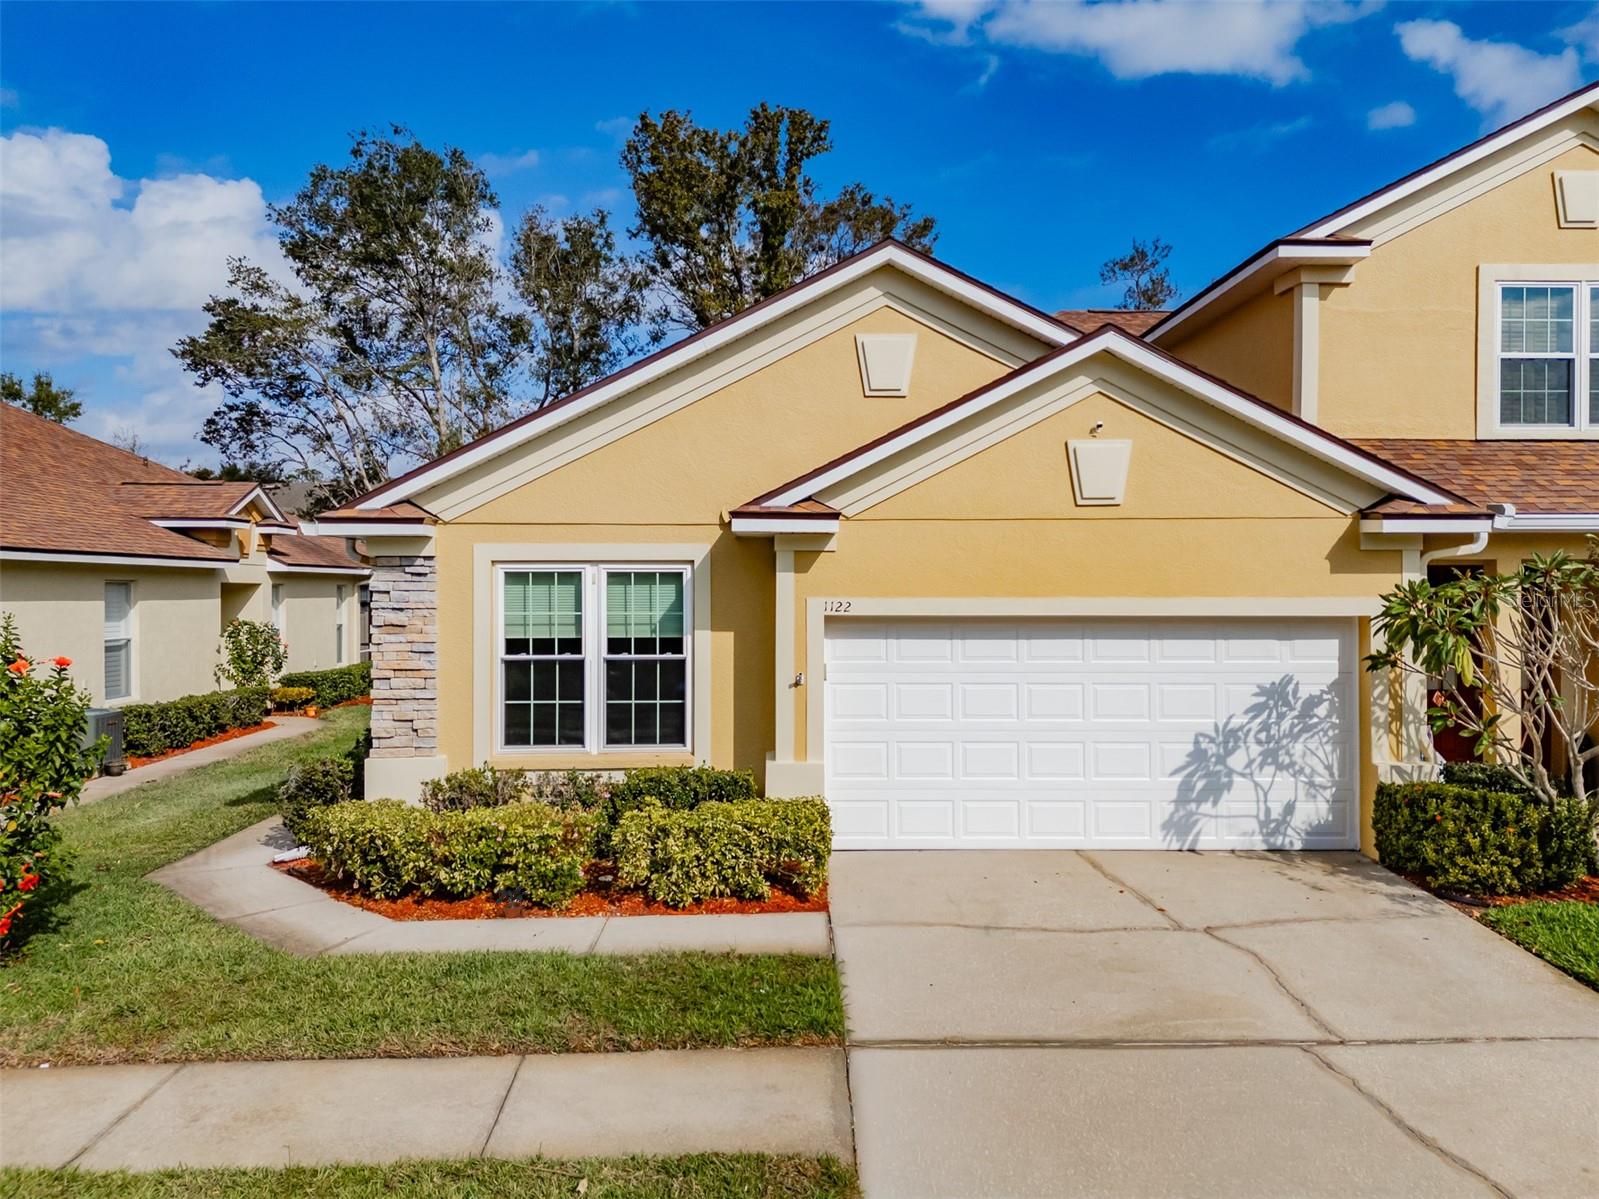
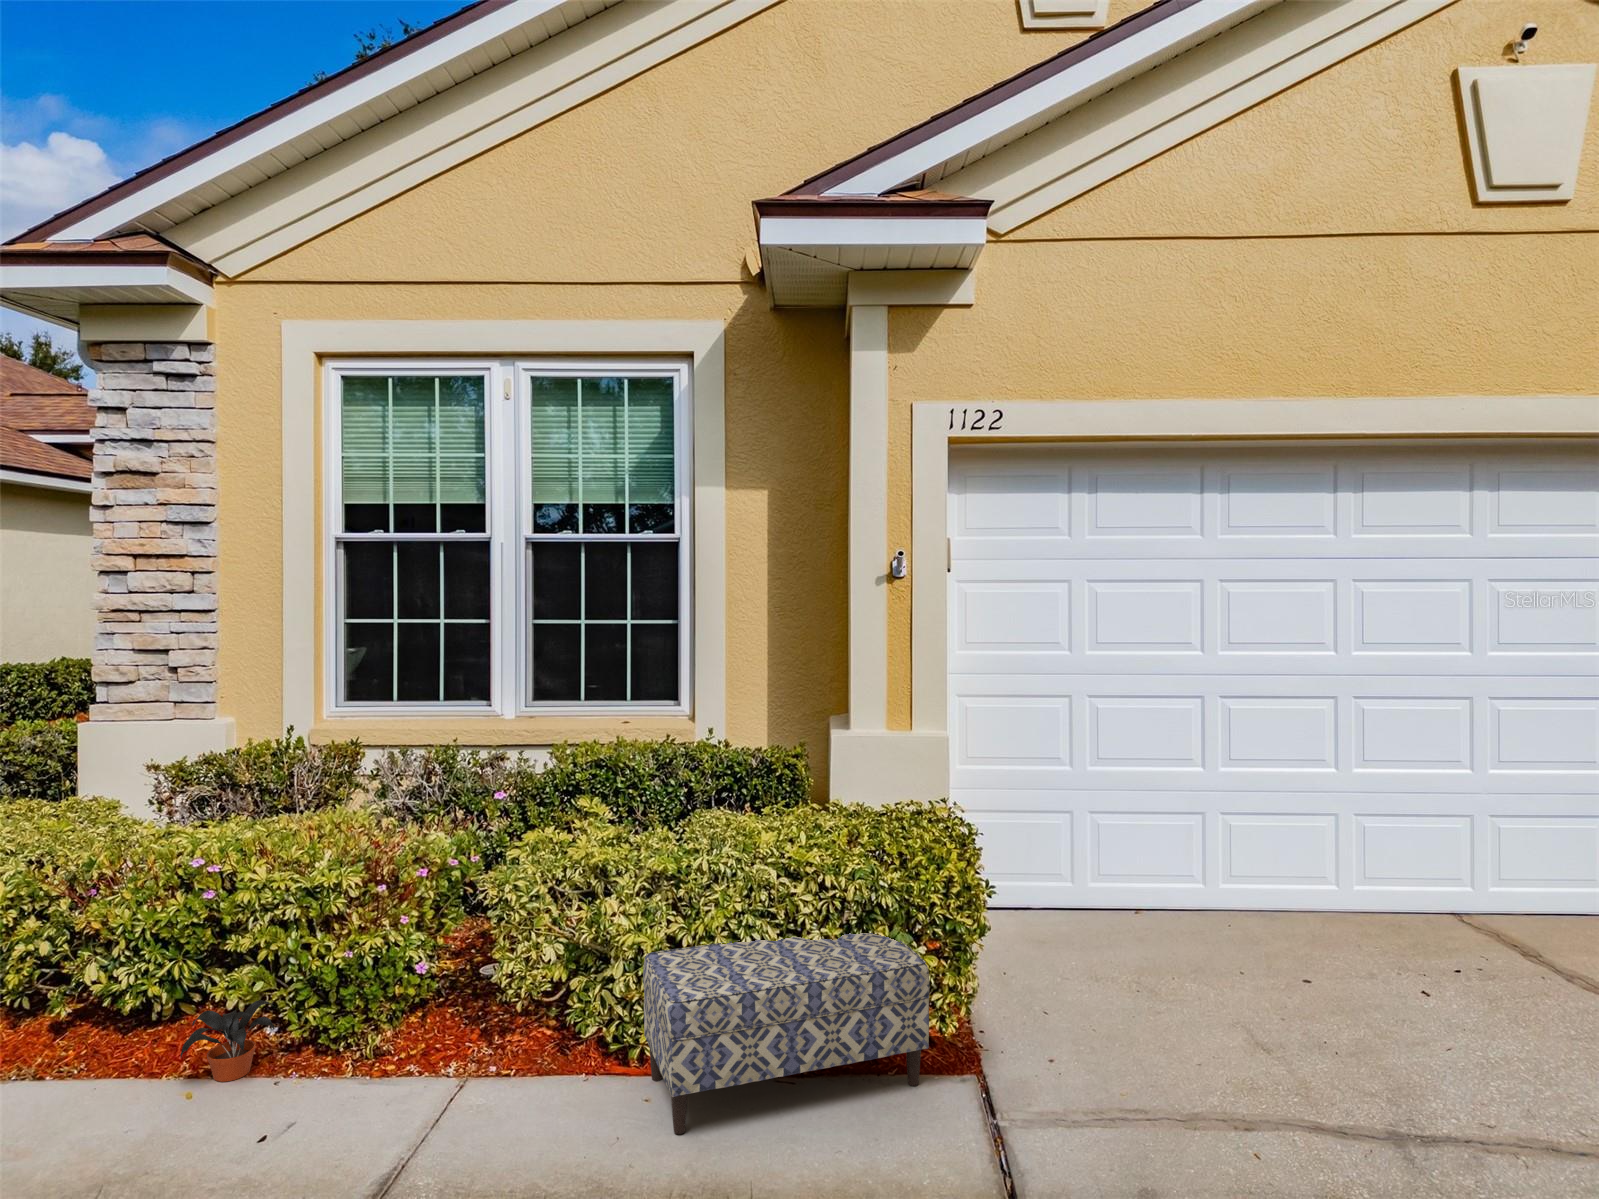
bench: none [686,850,804,928] -> present [643,933,930,1134]

